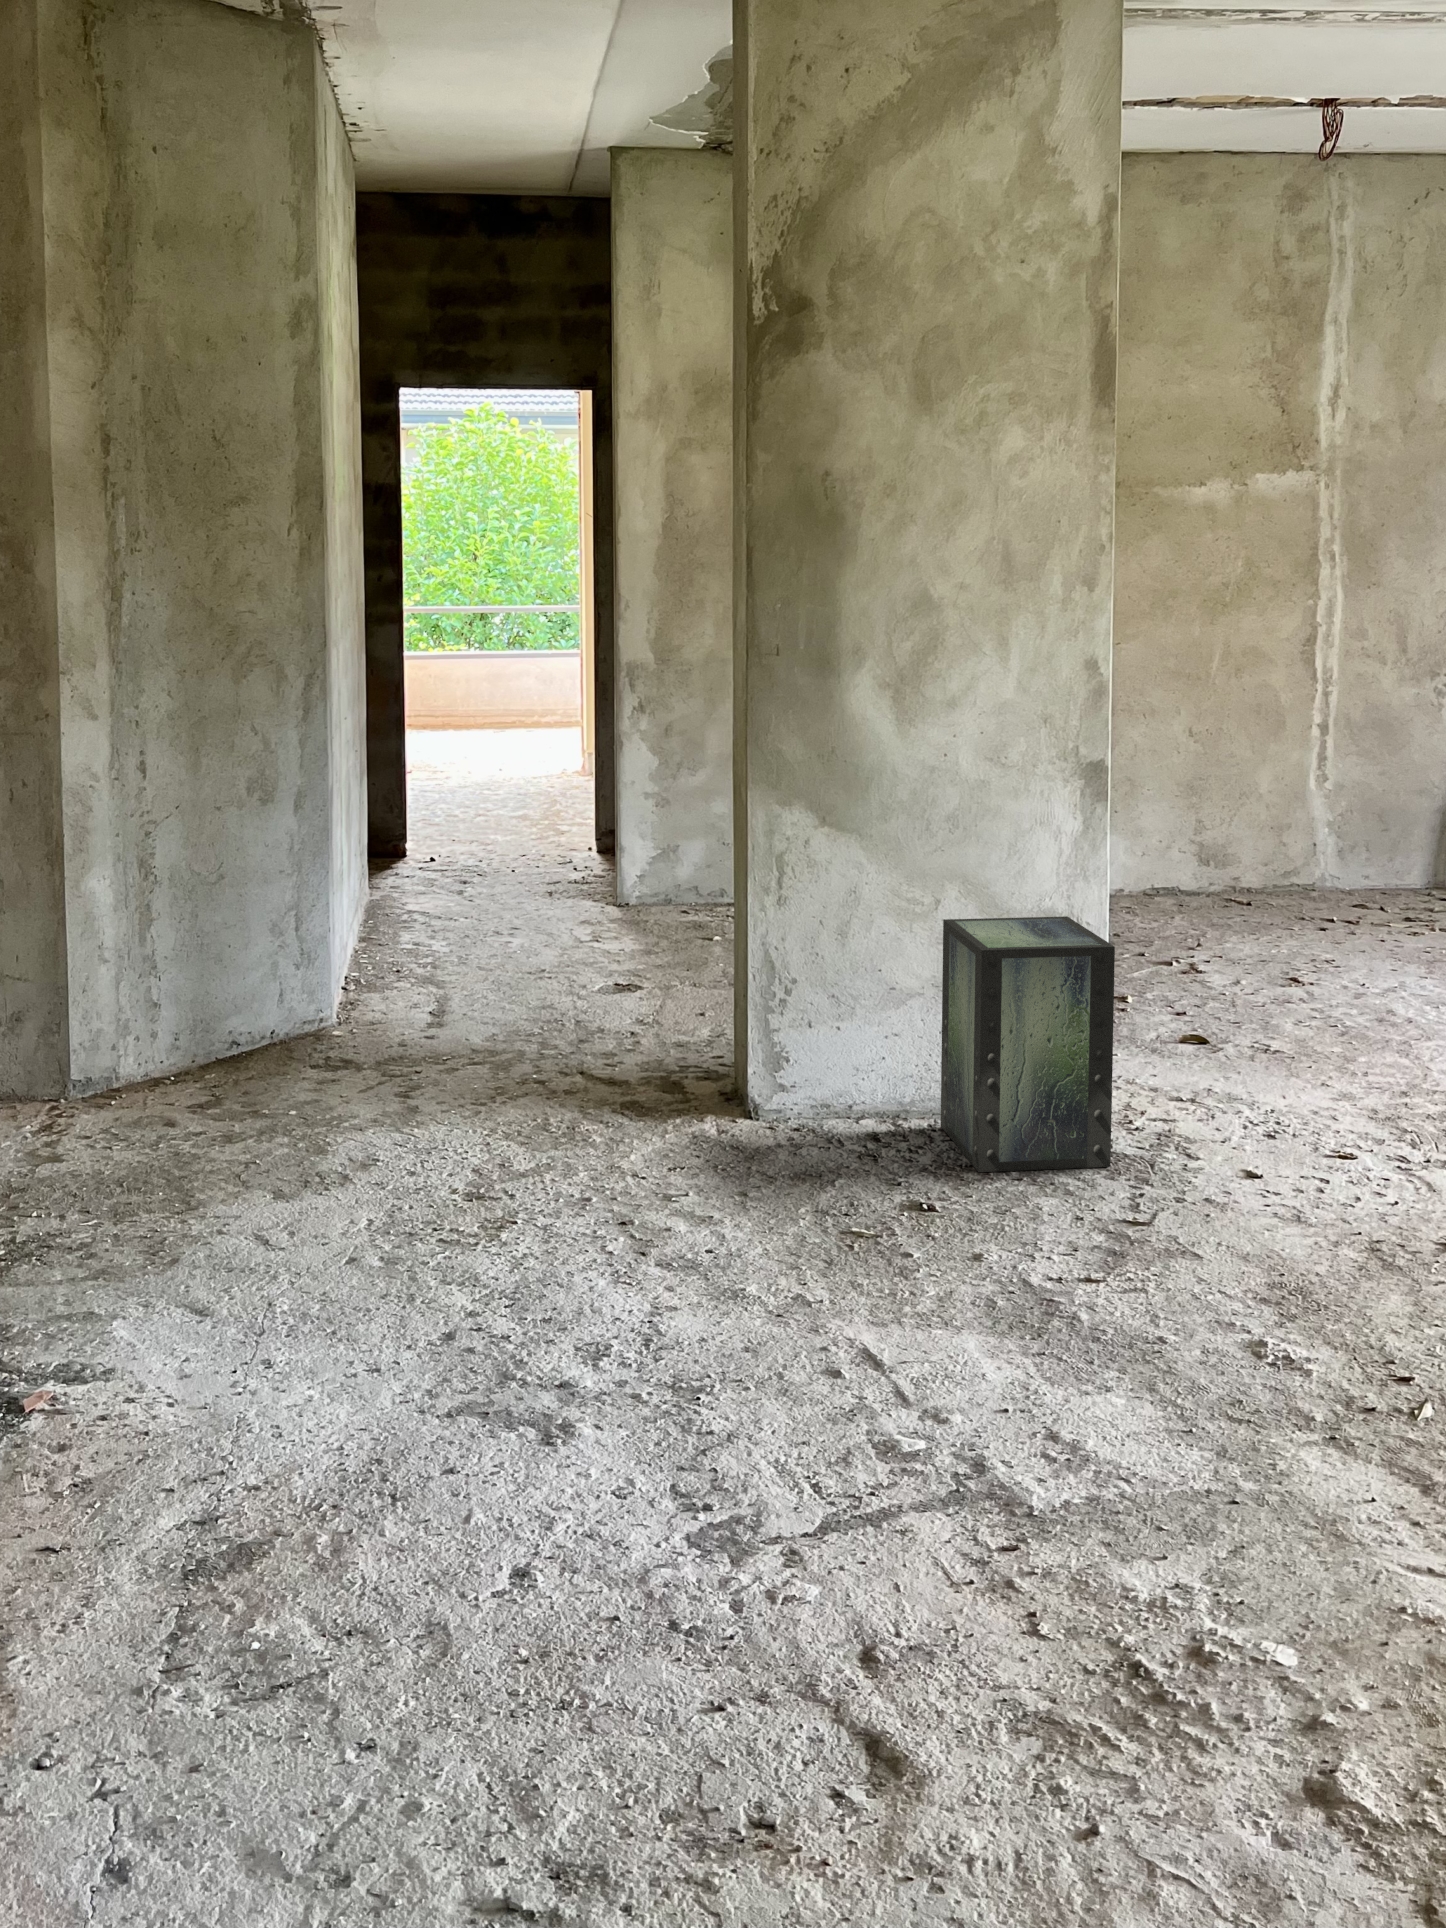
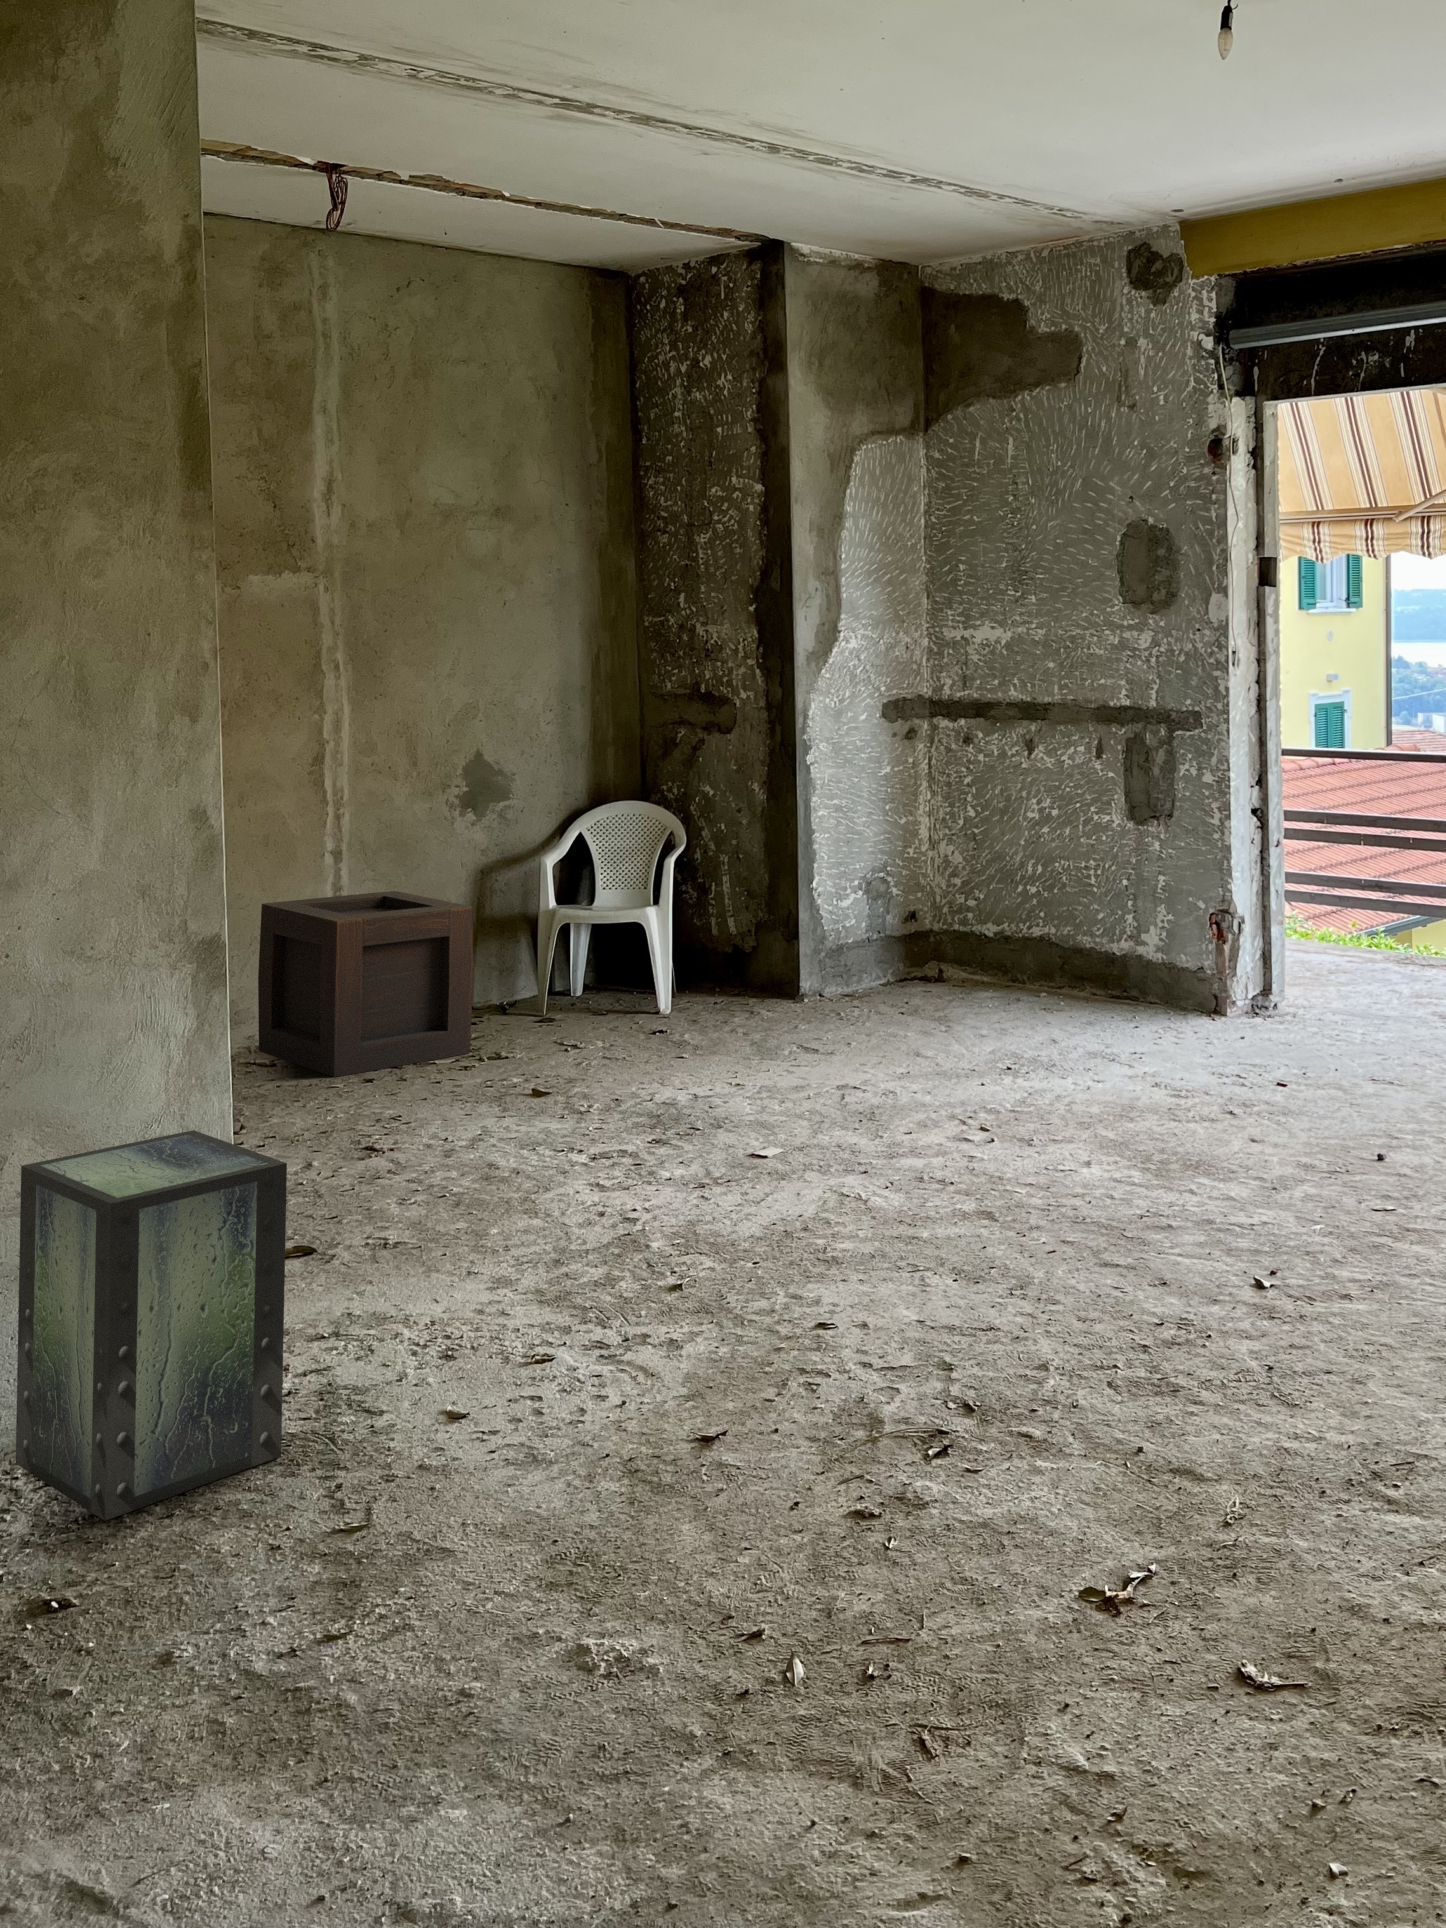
wooden crate: none [1242,769,1430,923] -> present [258,891,473,1077]

